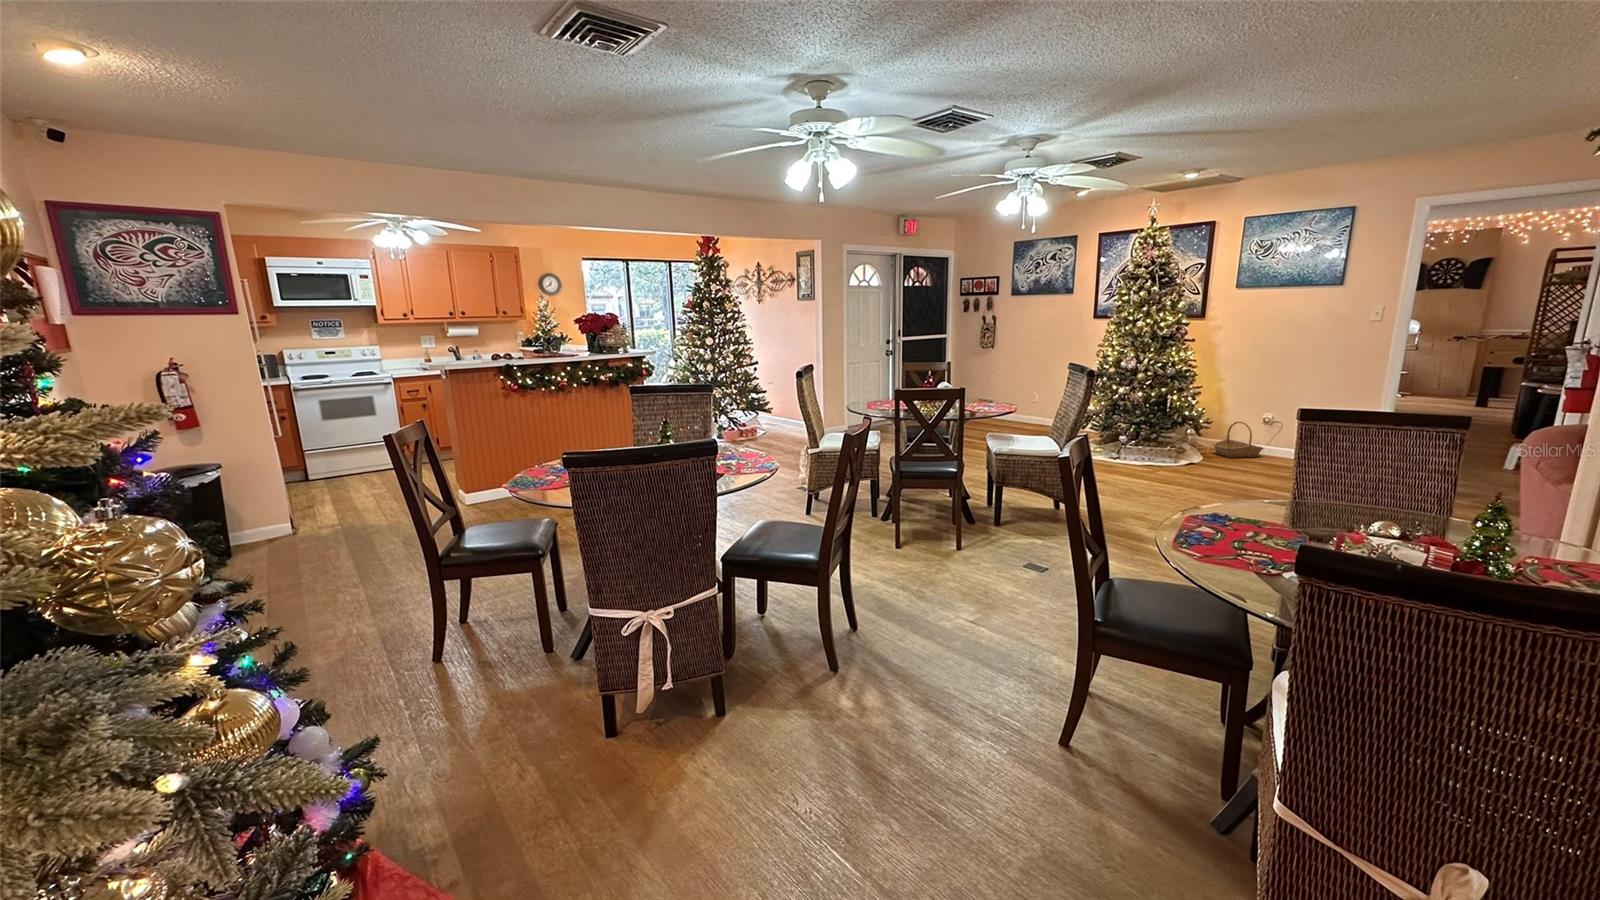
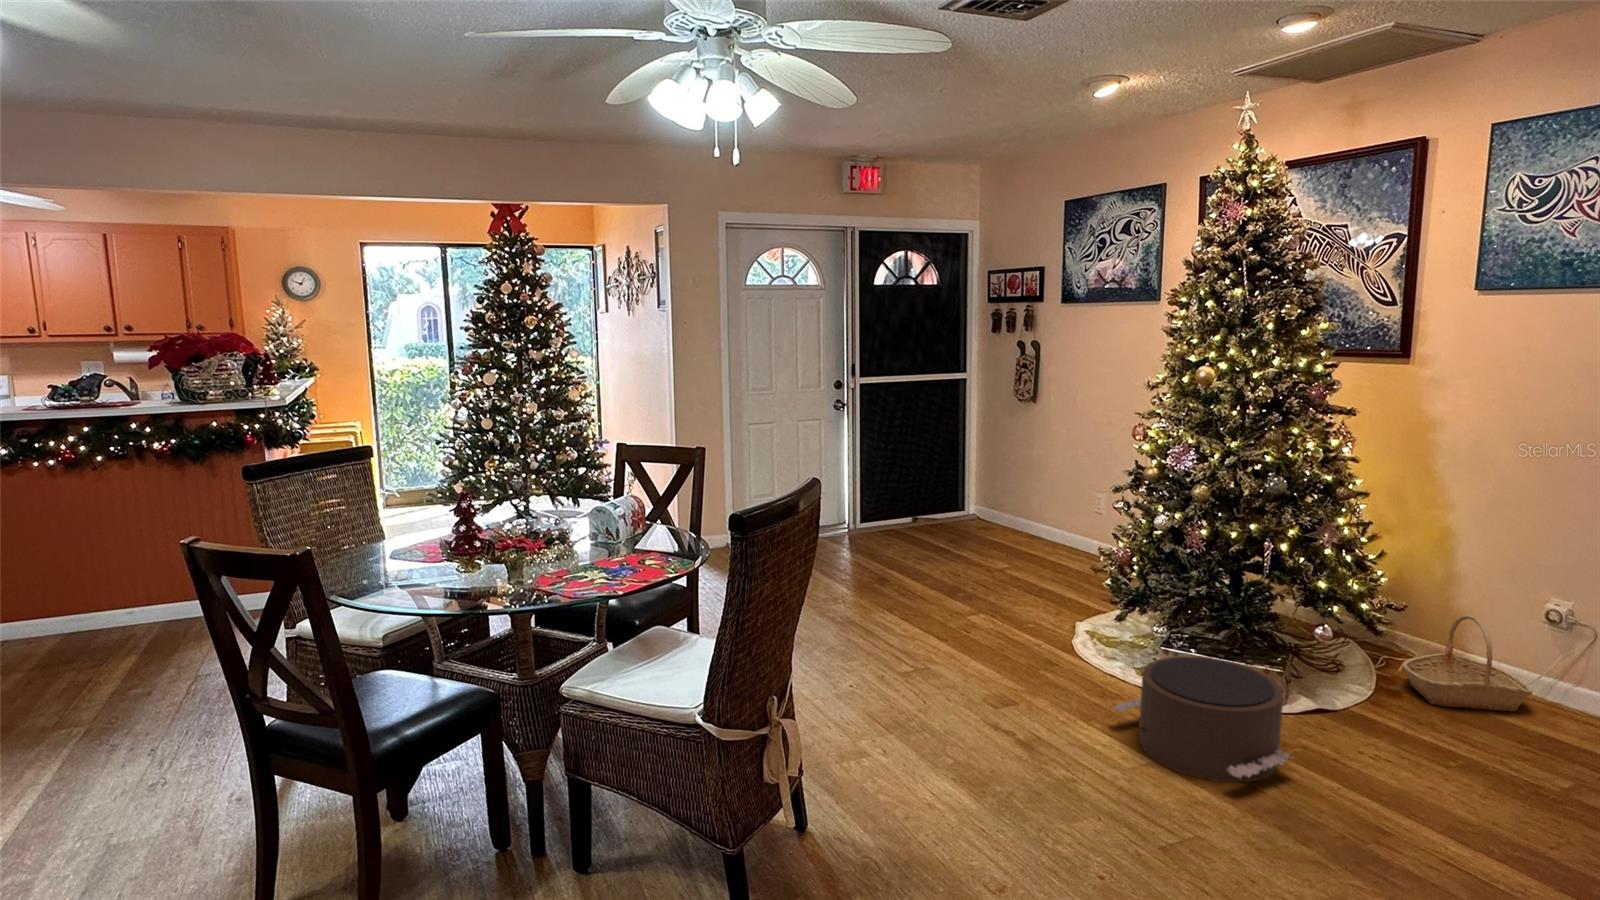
pouf: none [1134,442,1213,483] -> present [1114,656,1290,782]

